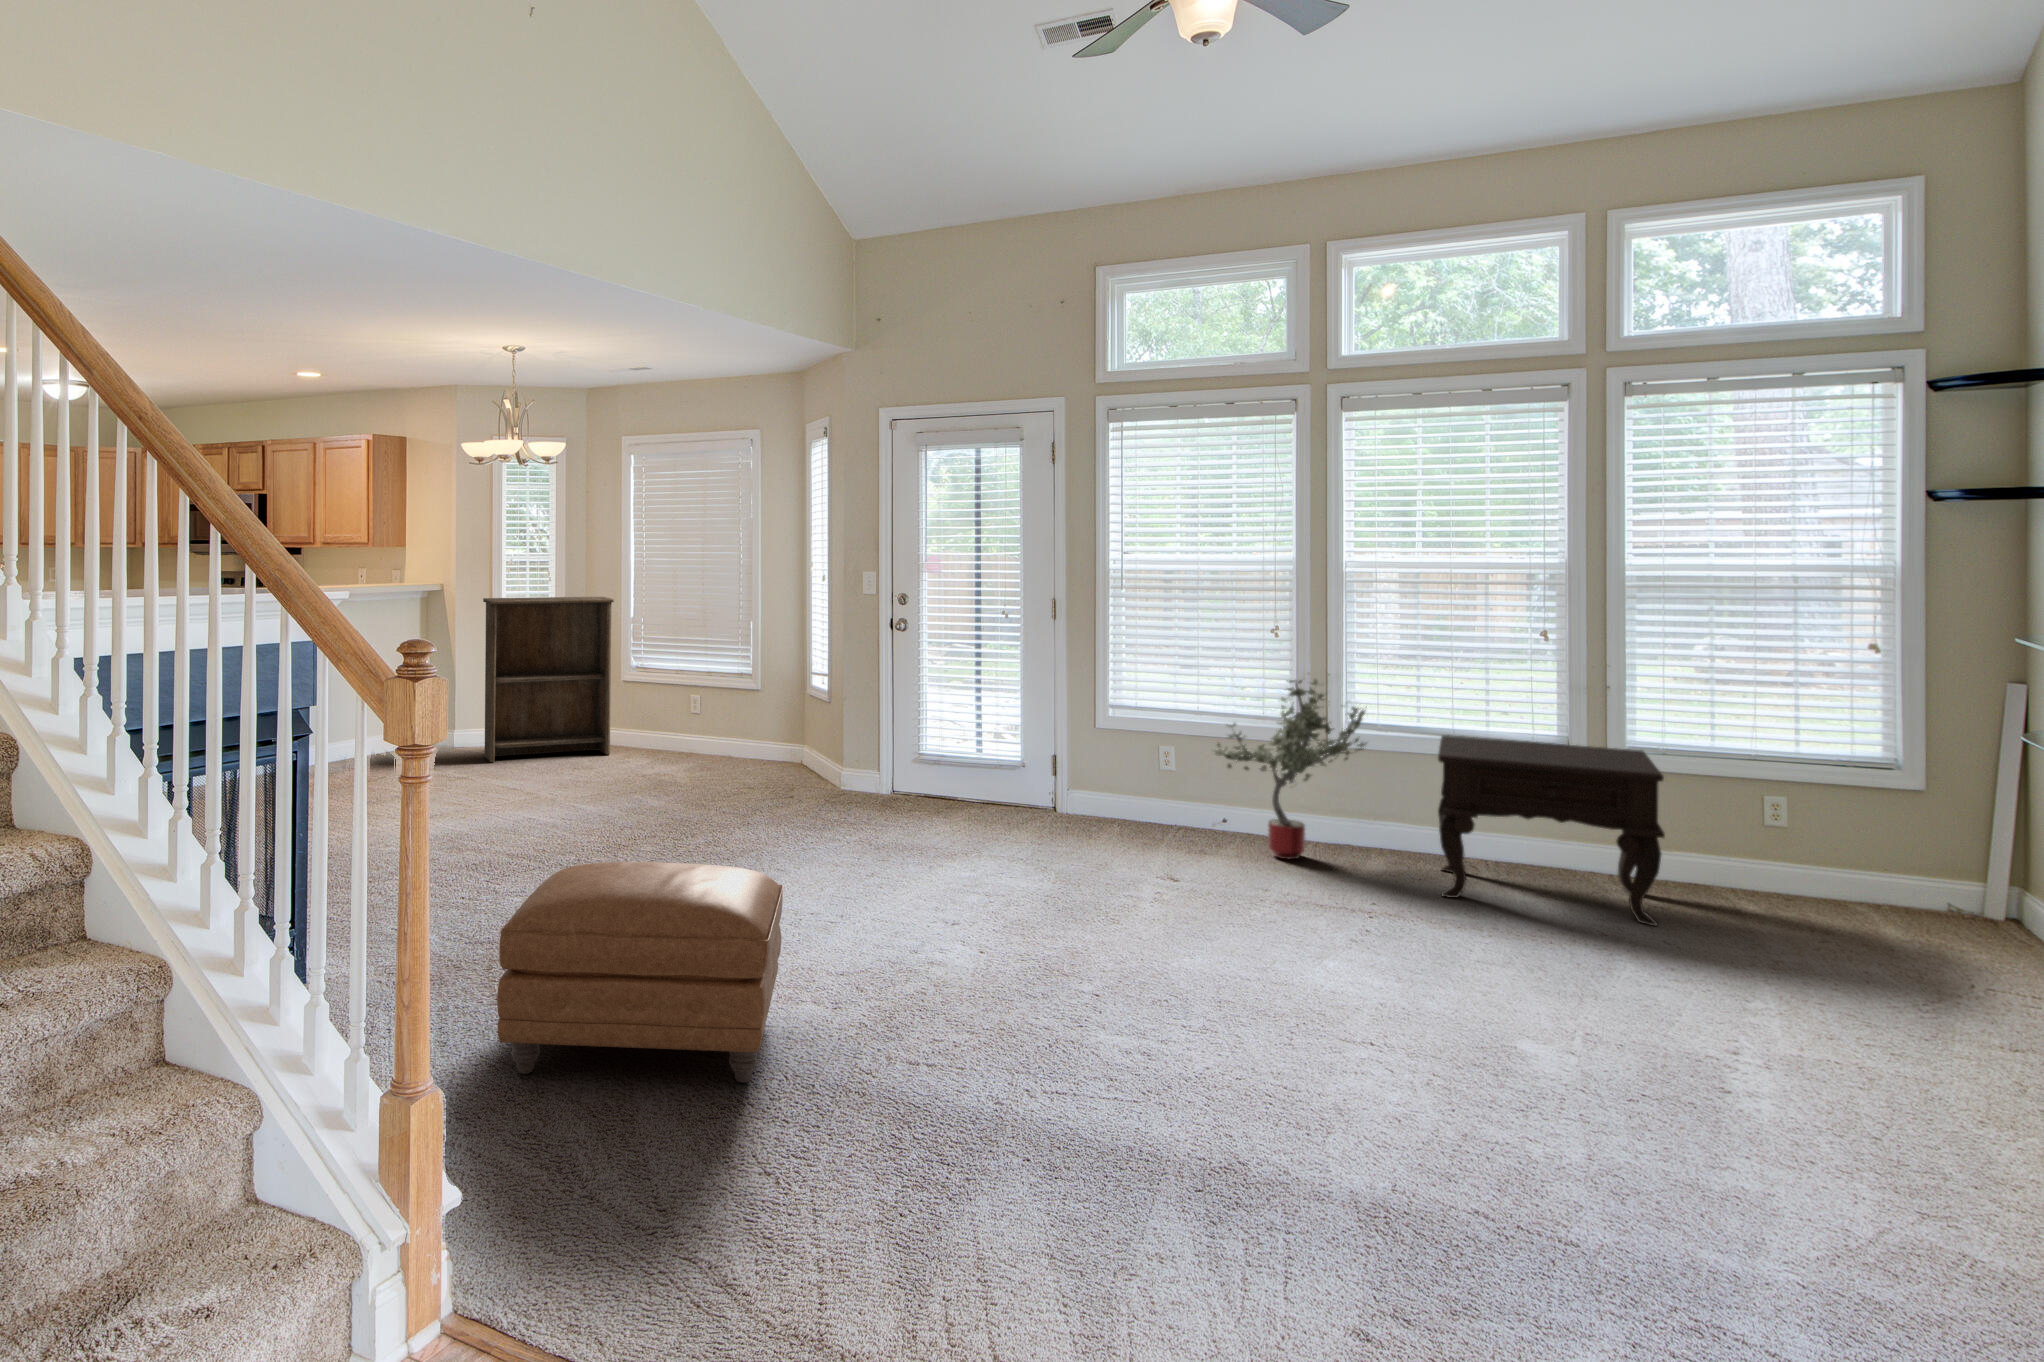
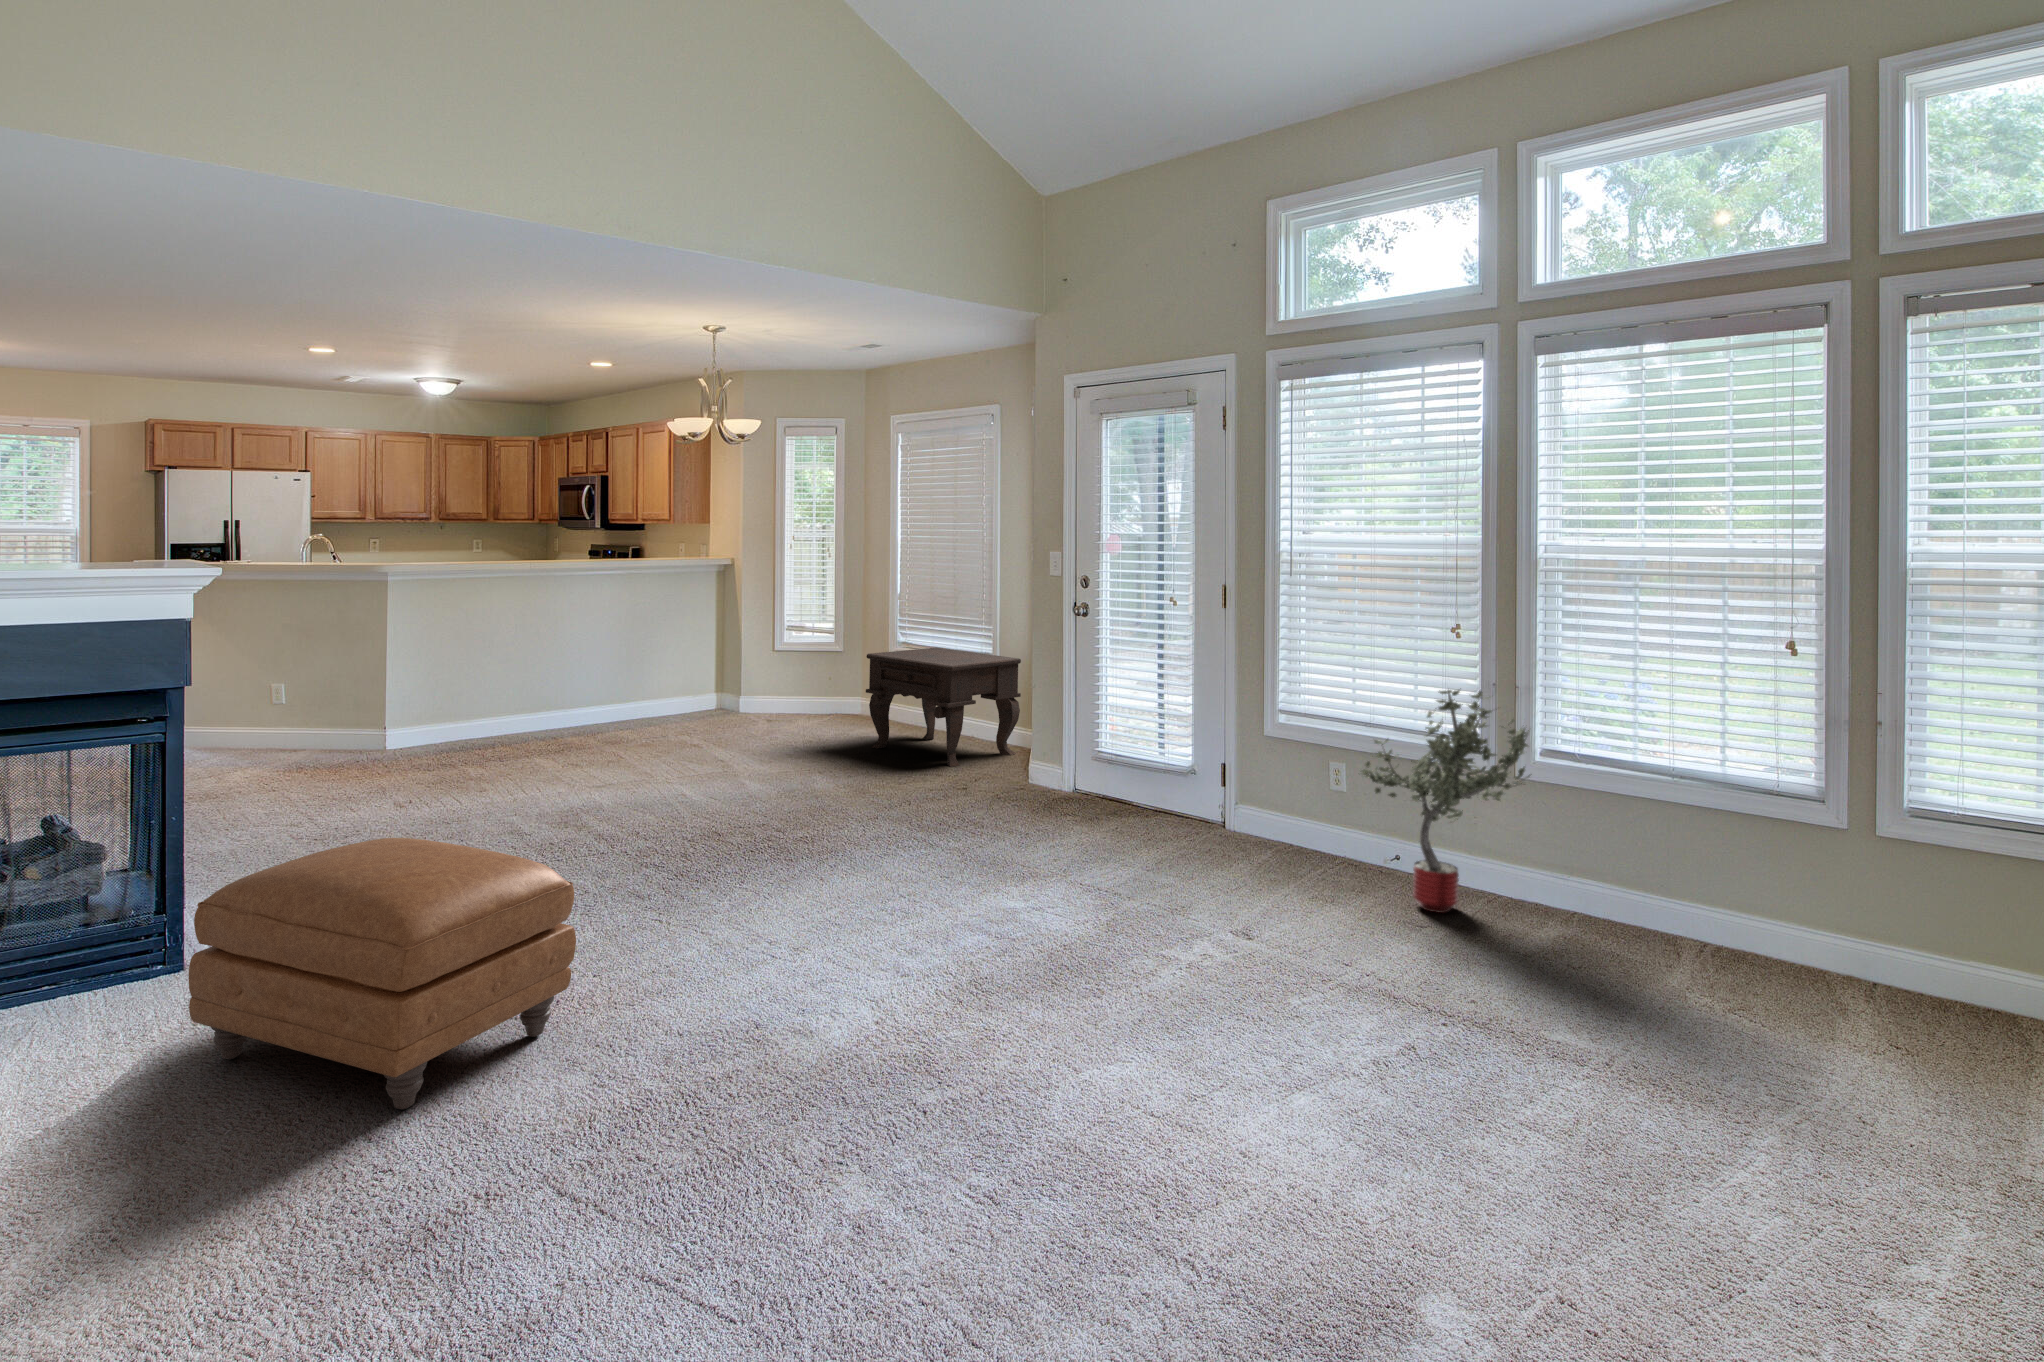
bookshelf: present [483,597,614,762] -> none [746,574,869,729]
side table: present [1438,735,1665,926] -> present [866,648,1021,767]

